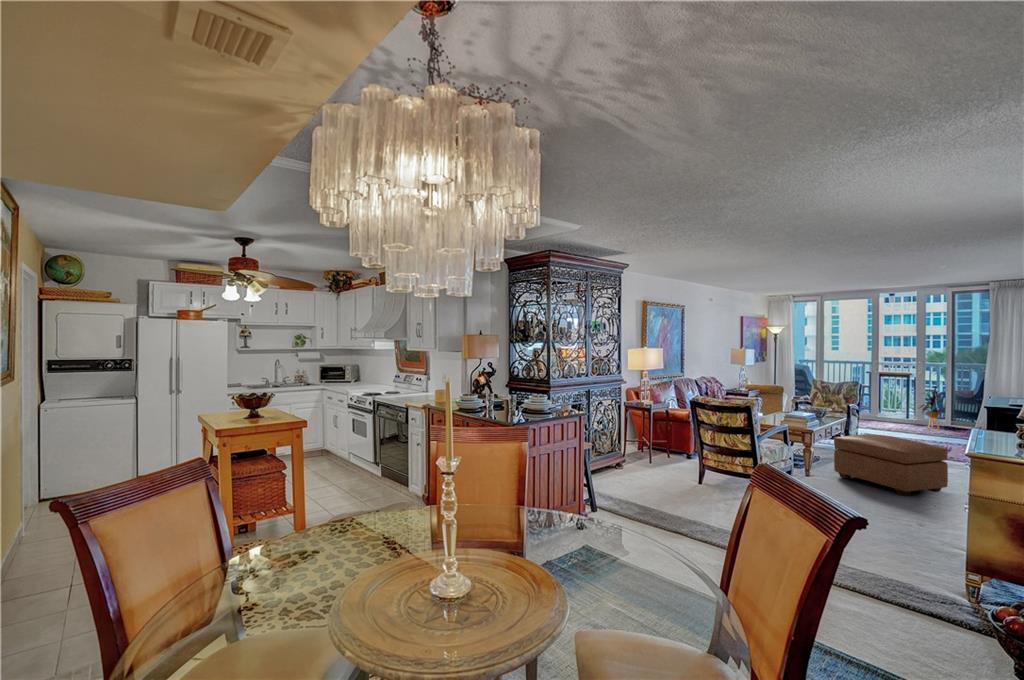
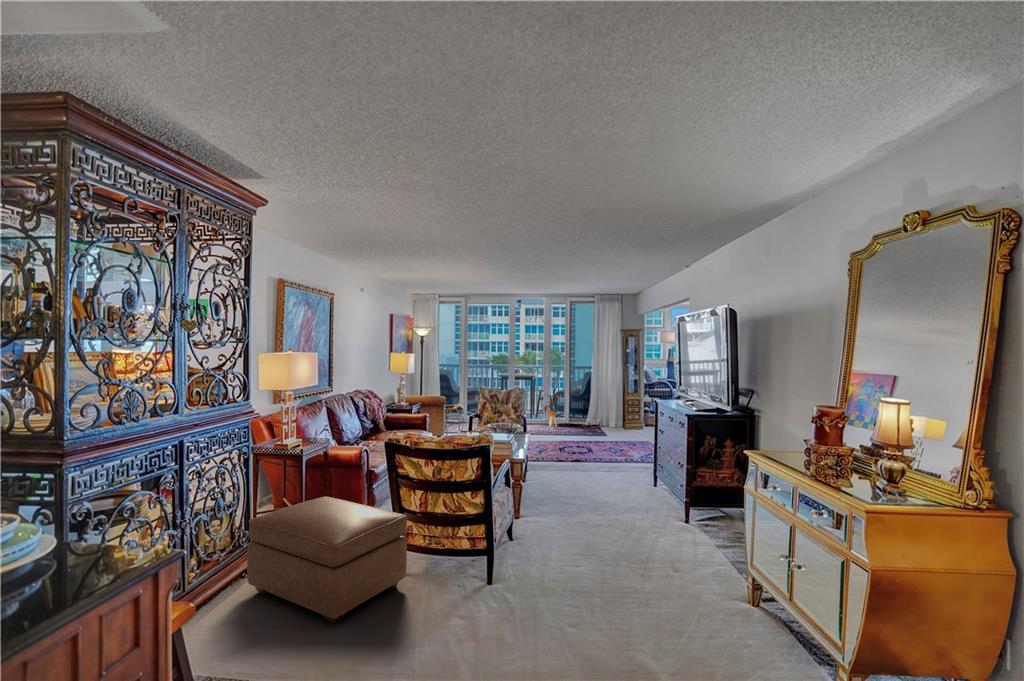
ottoman: present [834,434,948,496] -> present [247,496,407,624]

